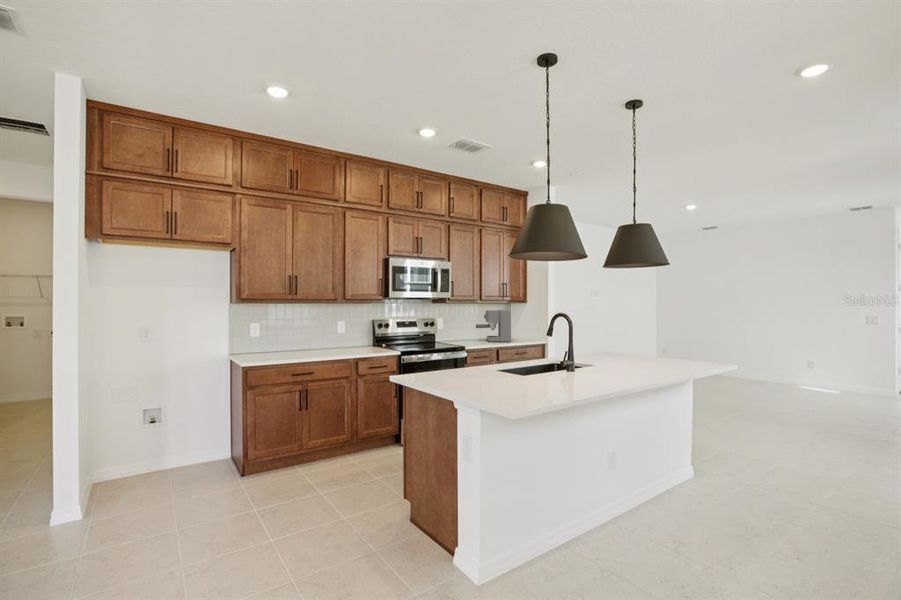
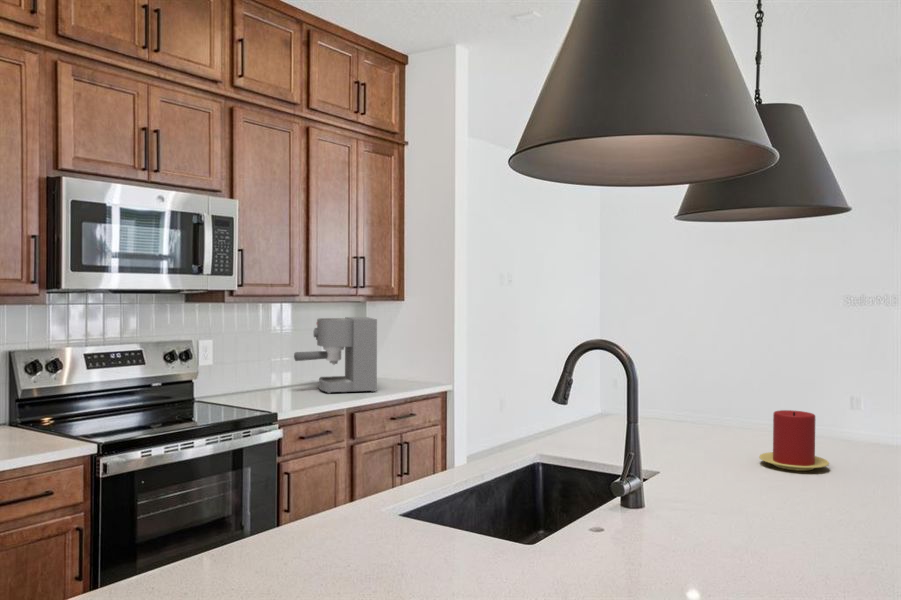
candle: none [650,344,679,368] -> present [759,410,829,471]

